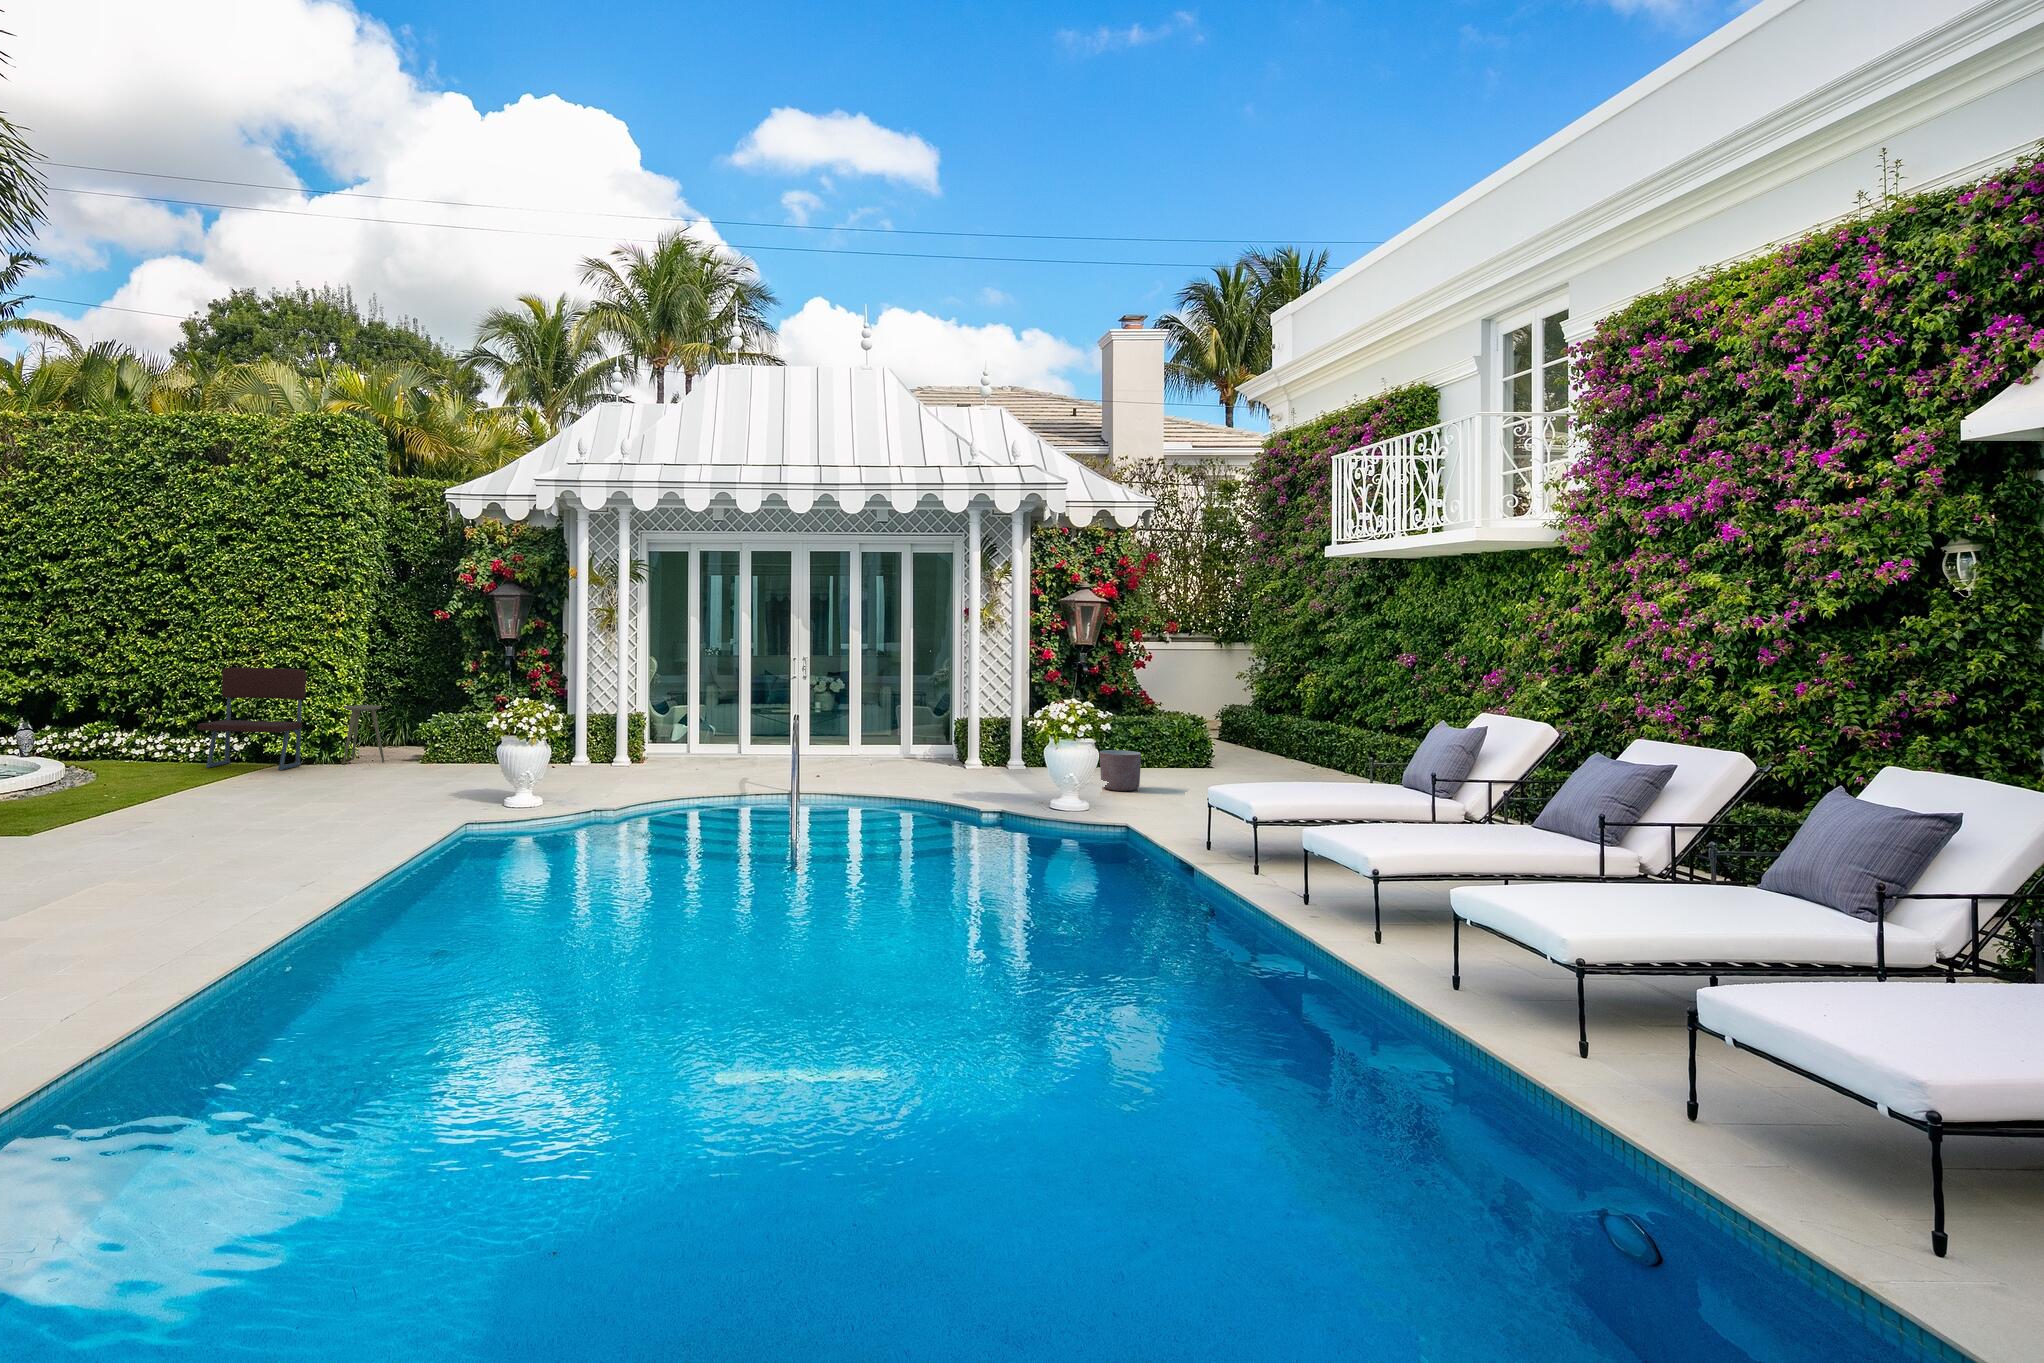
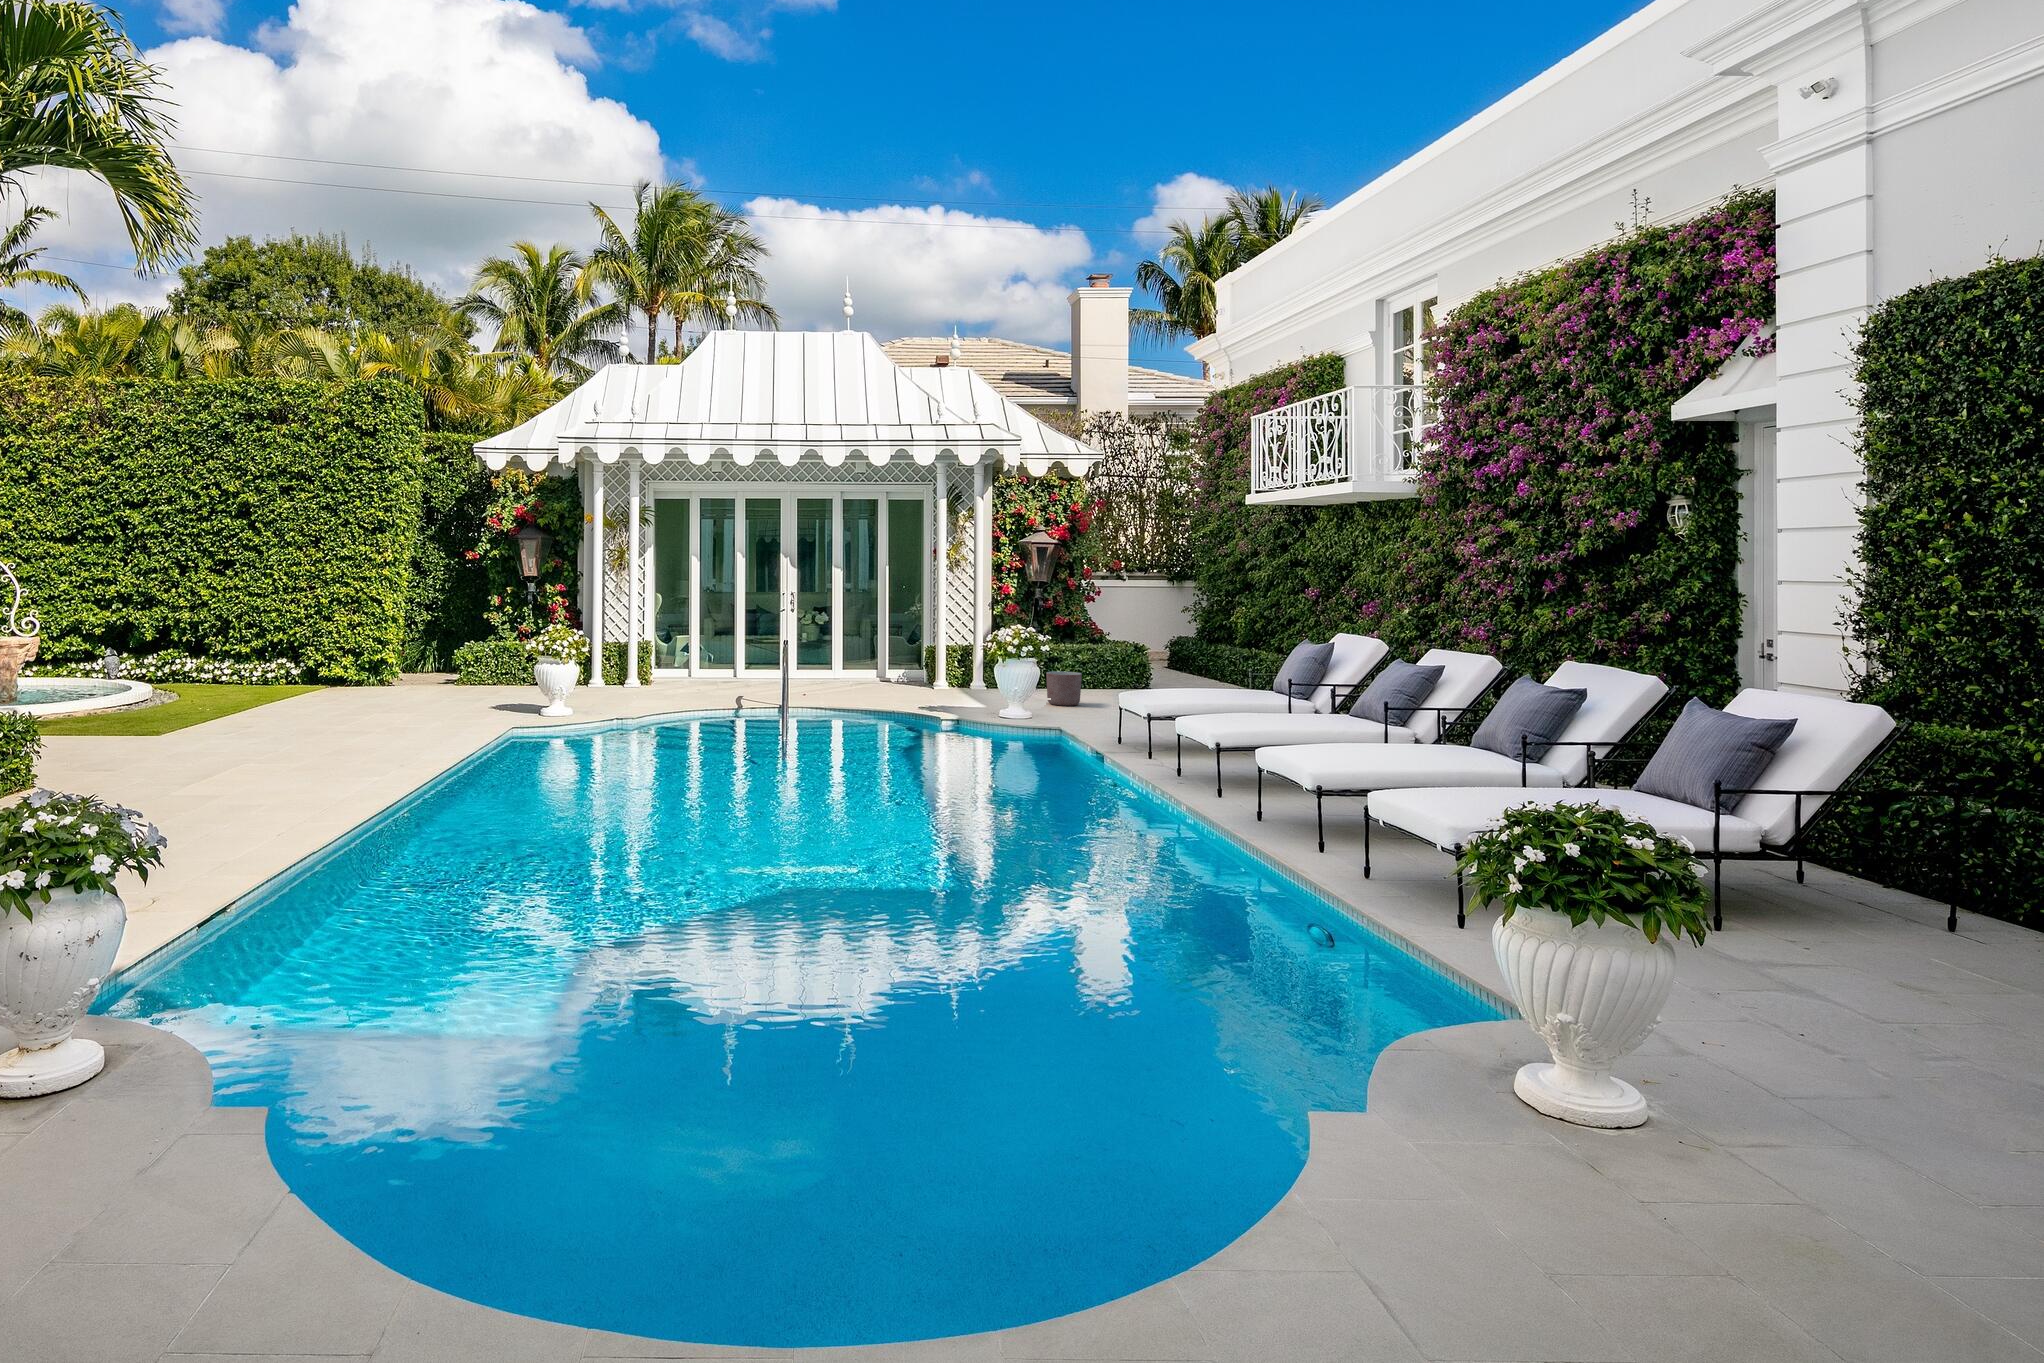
bench: present [198,668,306,770] -> none [266,602,358,690]
side table: present [343,705,385,764] -> none [390,634,426,685]

